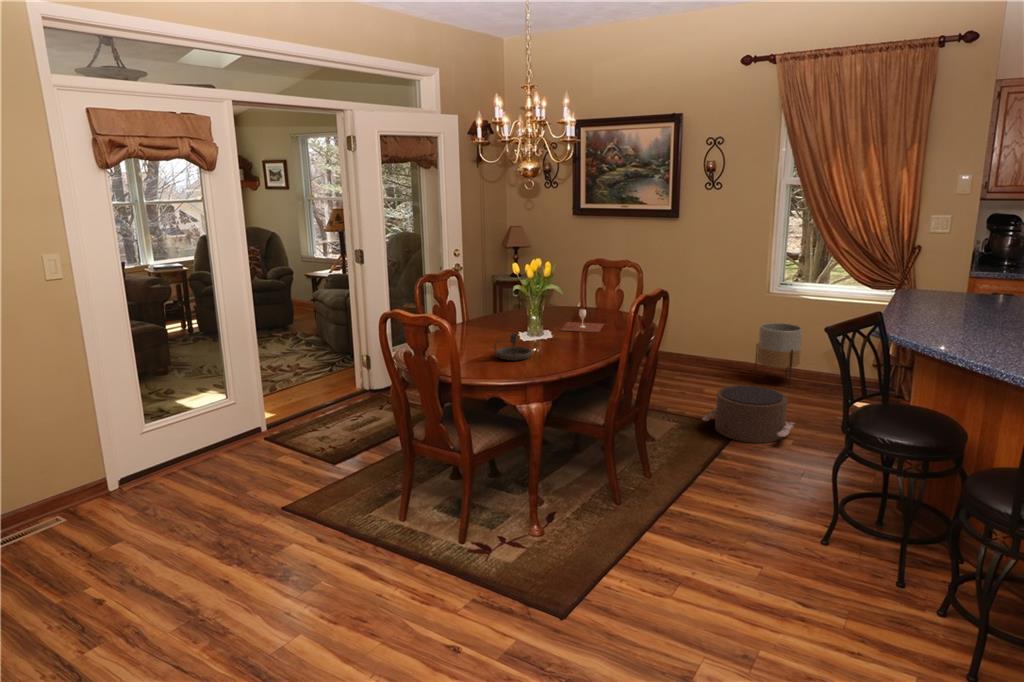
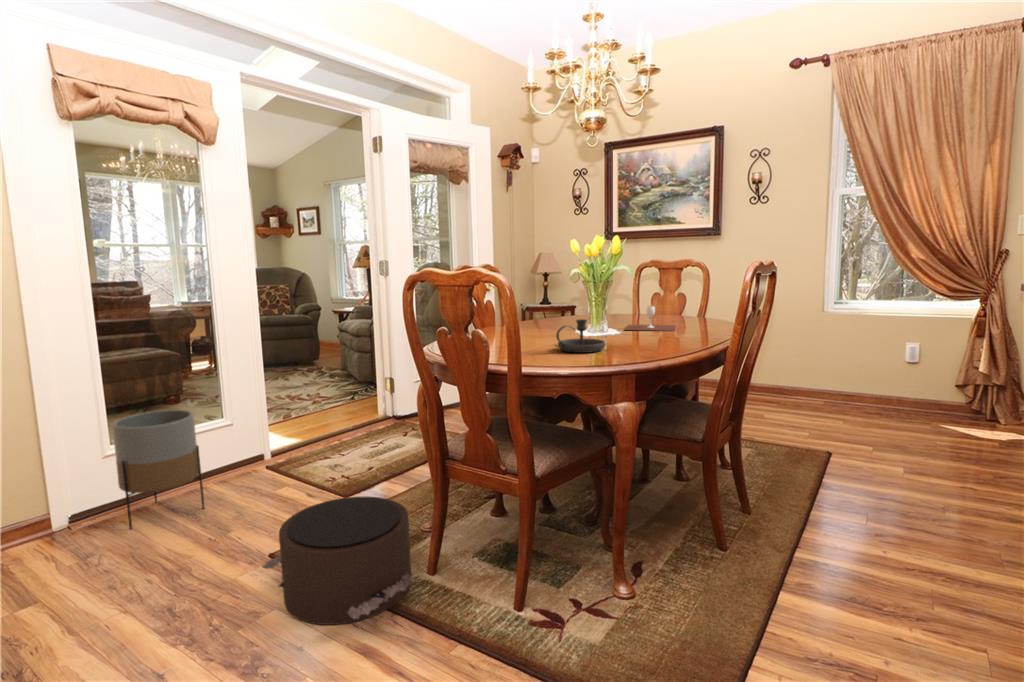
planter: present [754,323,803,388] -> present [112,410,204,529]
pouf: present [703,385,794,443] -> present [262,496,416,625]

